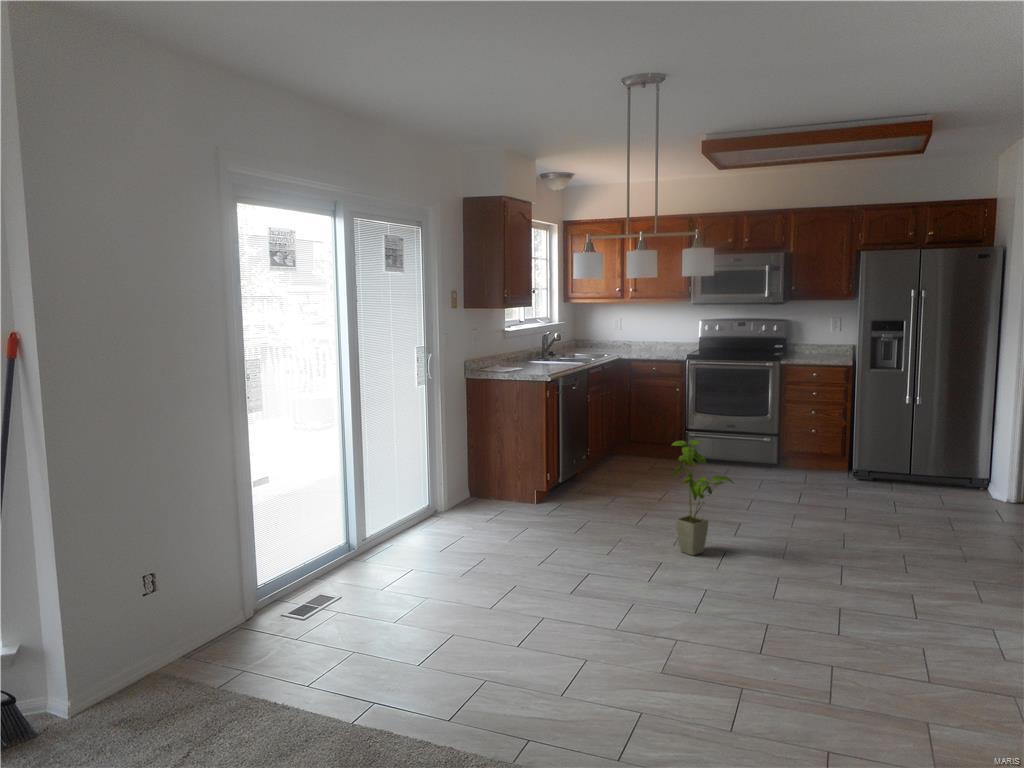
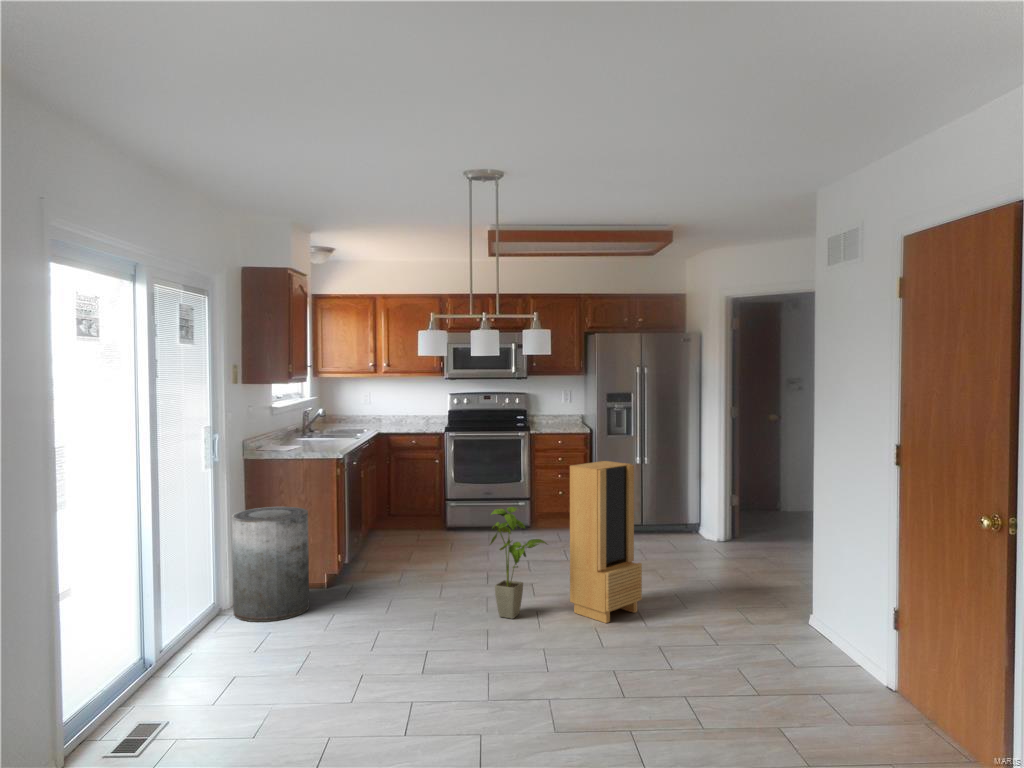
storage cabinet: none [760,397,848,576] -> present [570,461,642,623]
trash can: none [445,423,513,525] -> present [232,507,309,622]

